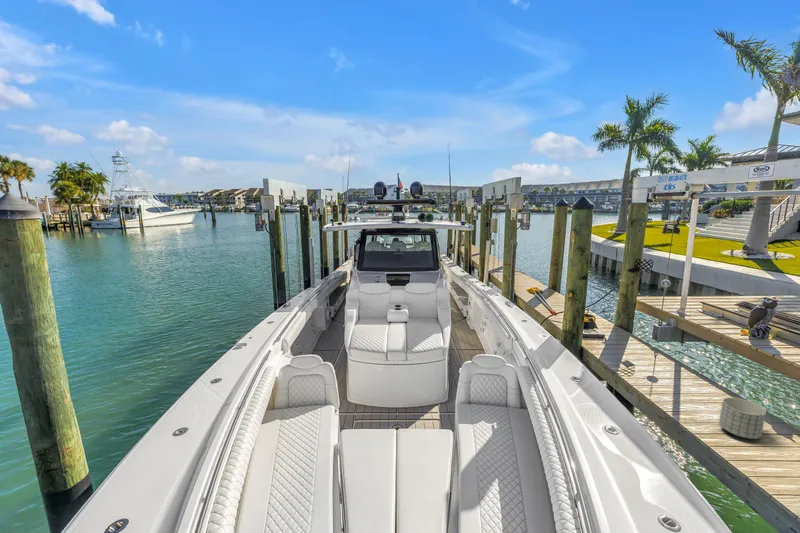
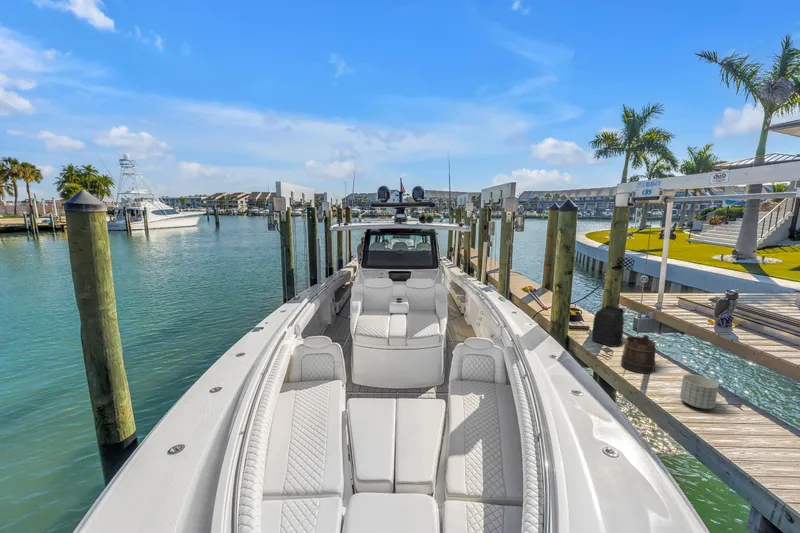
backpack: none [610,313,646,359] -> present [592,305,624,347]
bucket: none [646,348,686,393] -> present [621,335,656,374]

